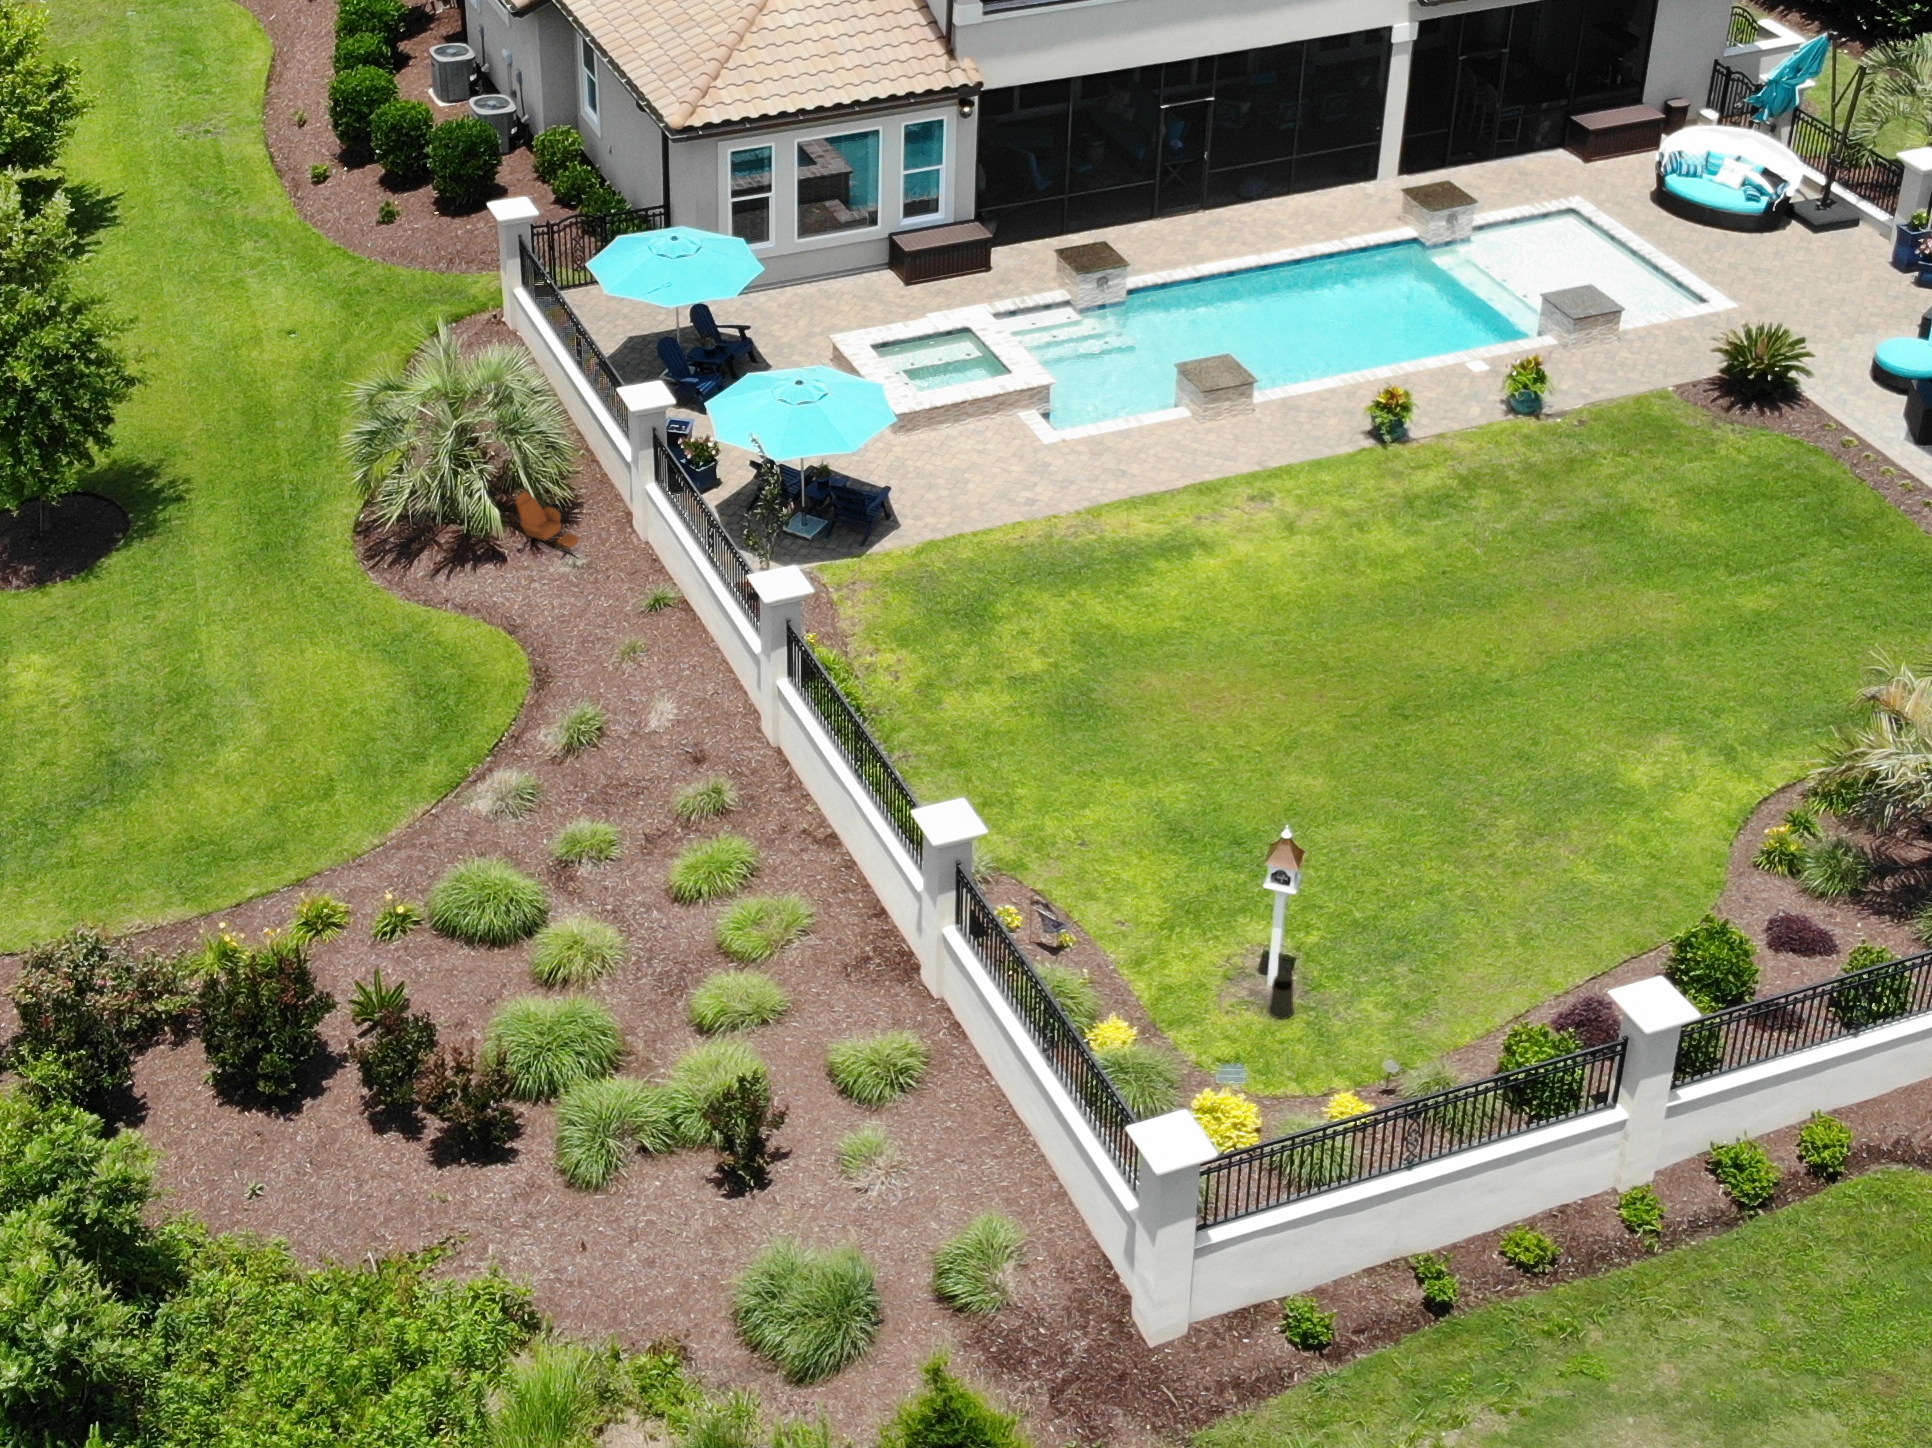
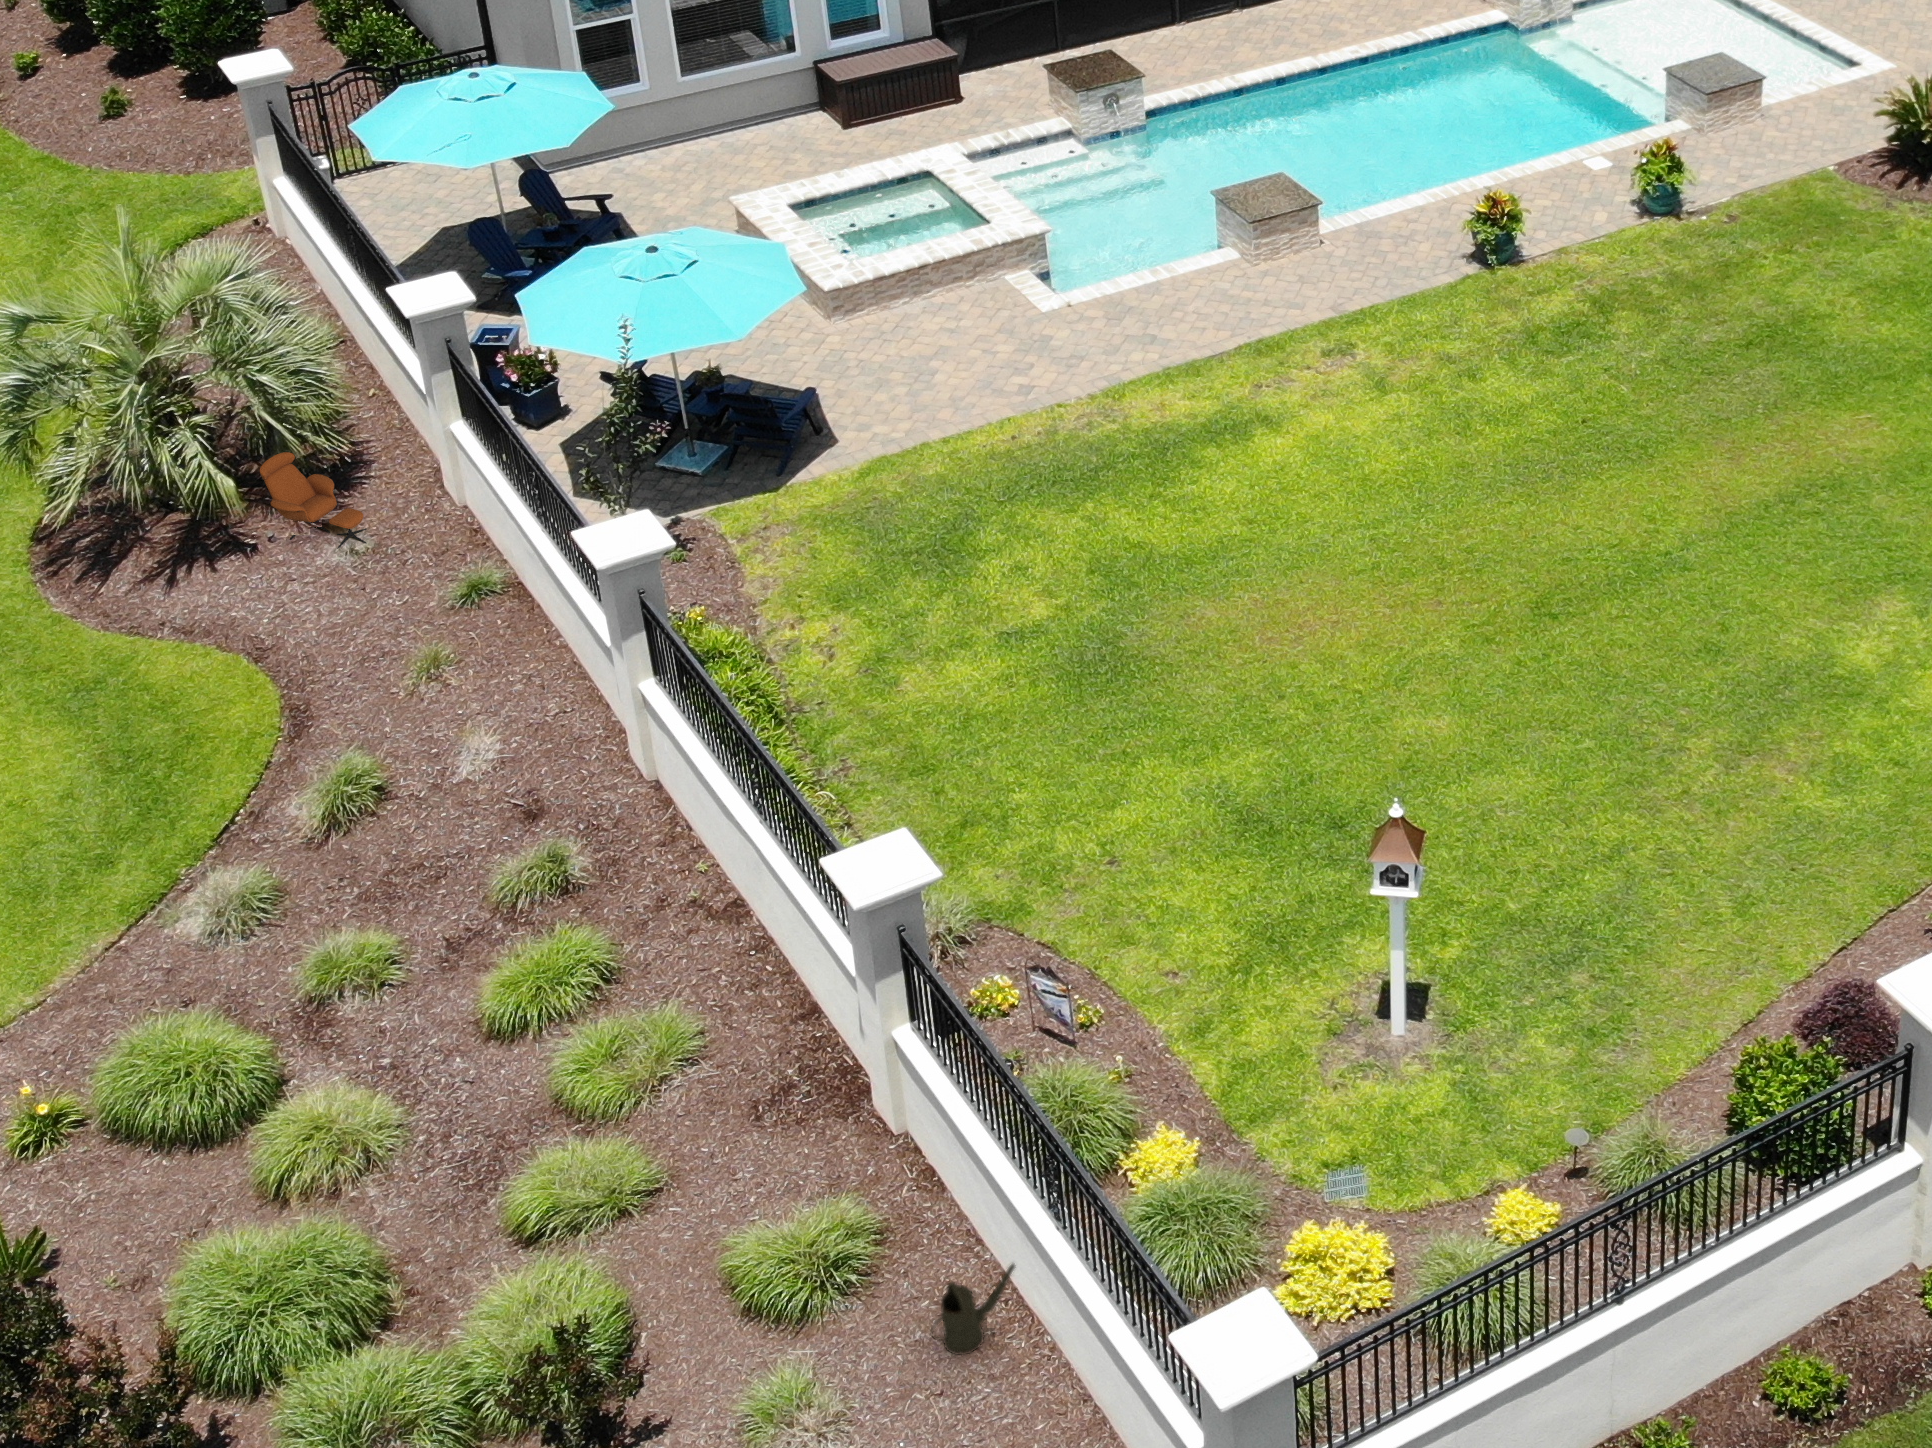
watering can: present [1269,953,1294,1019] -> present [930,1264,1015,1355]

